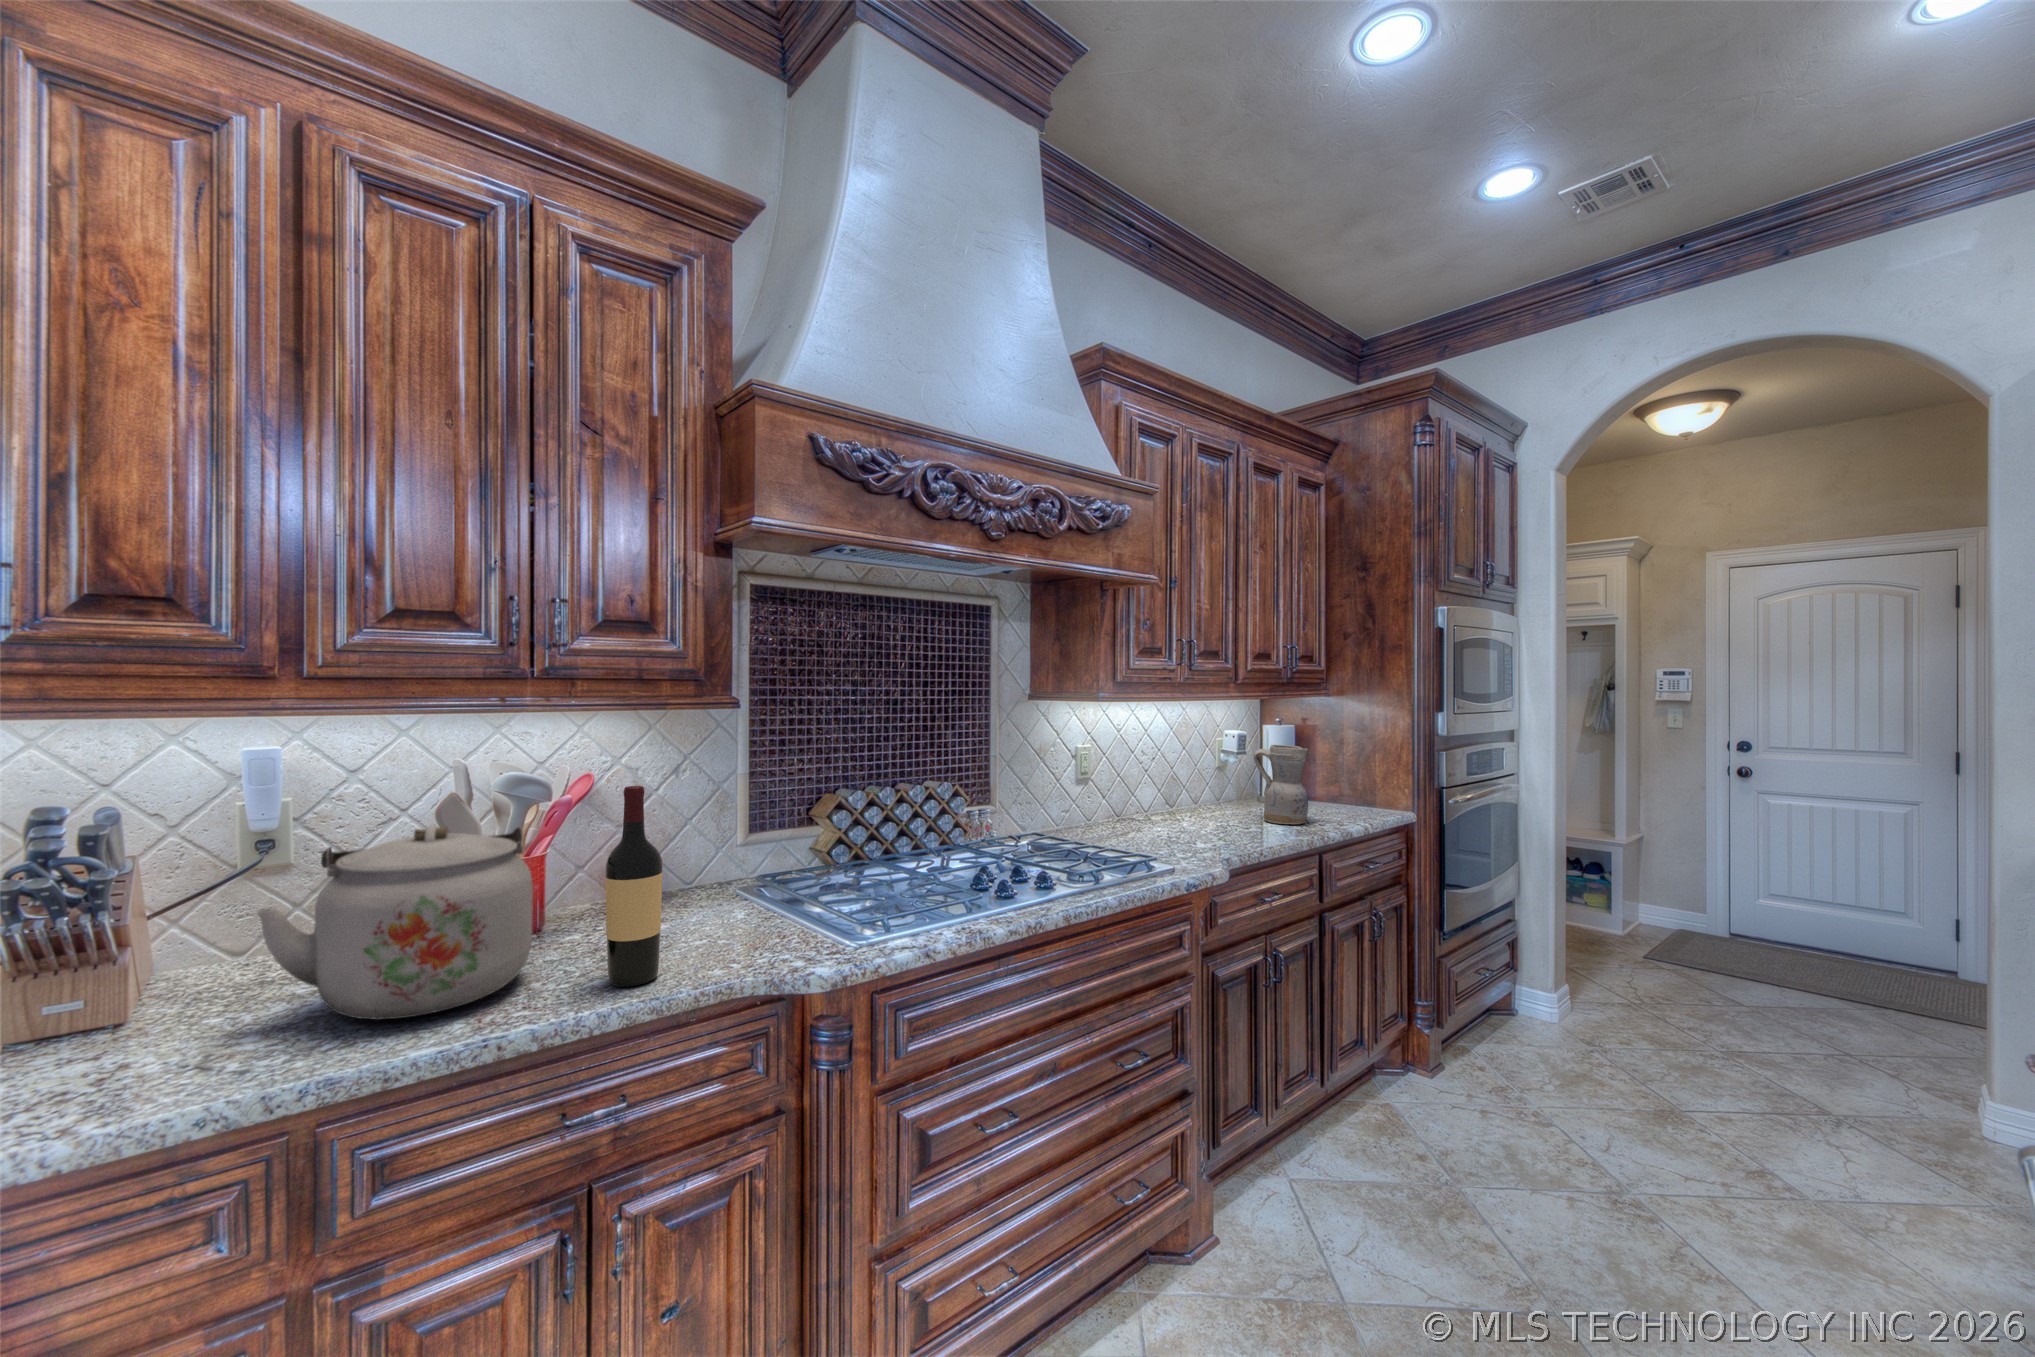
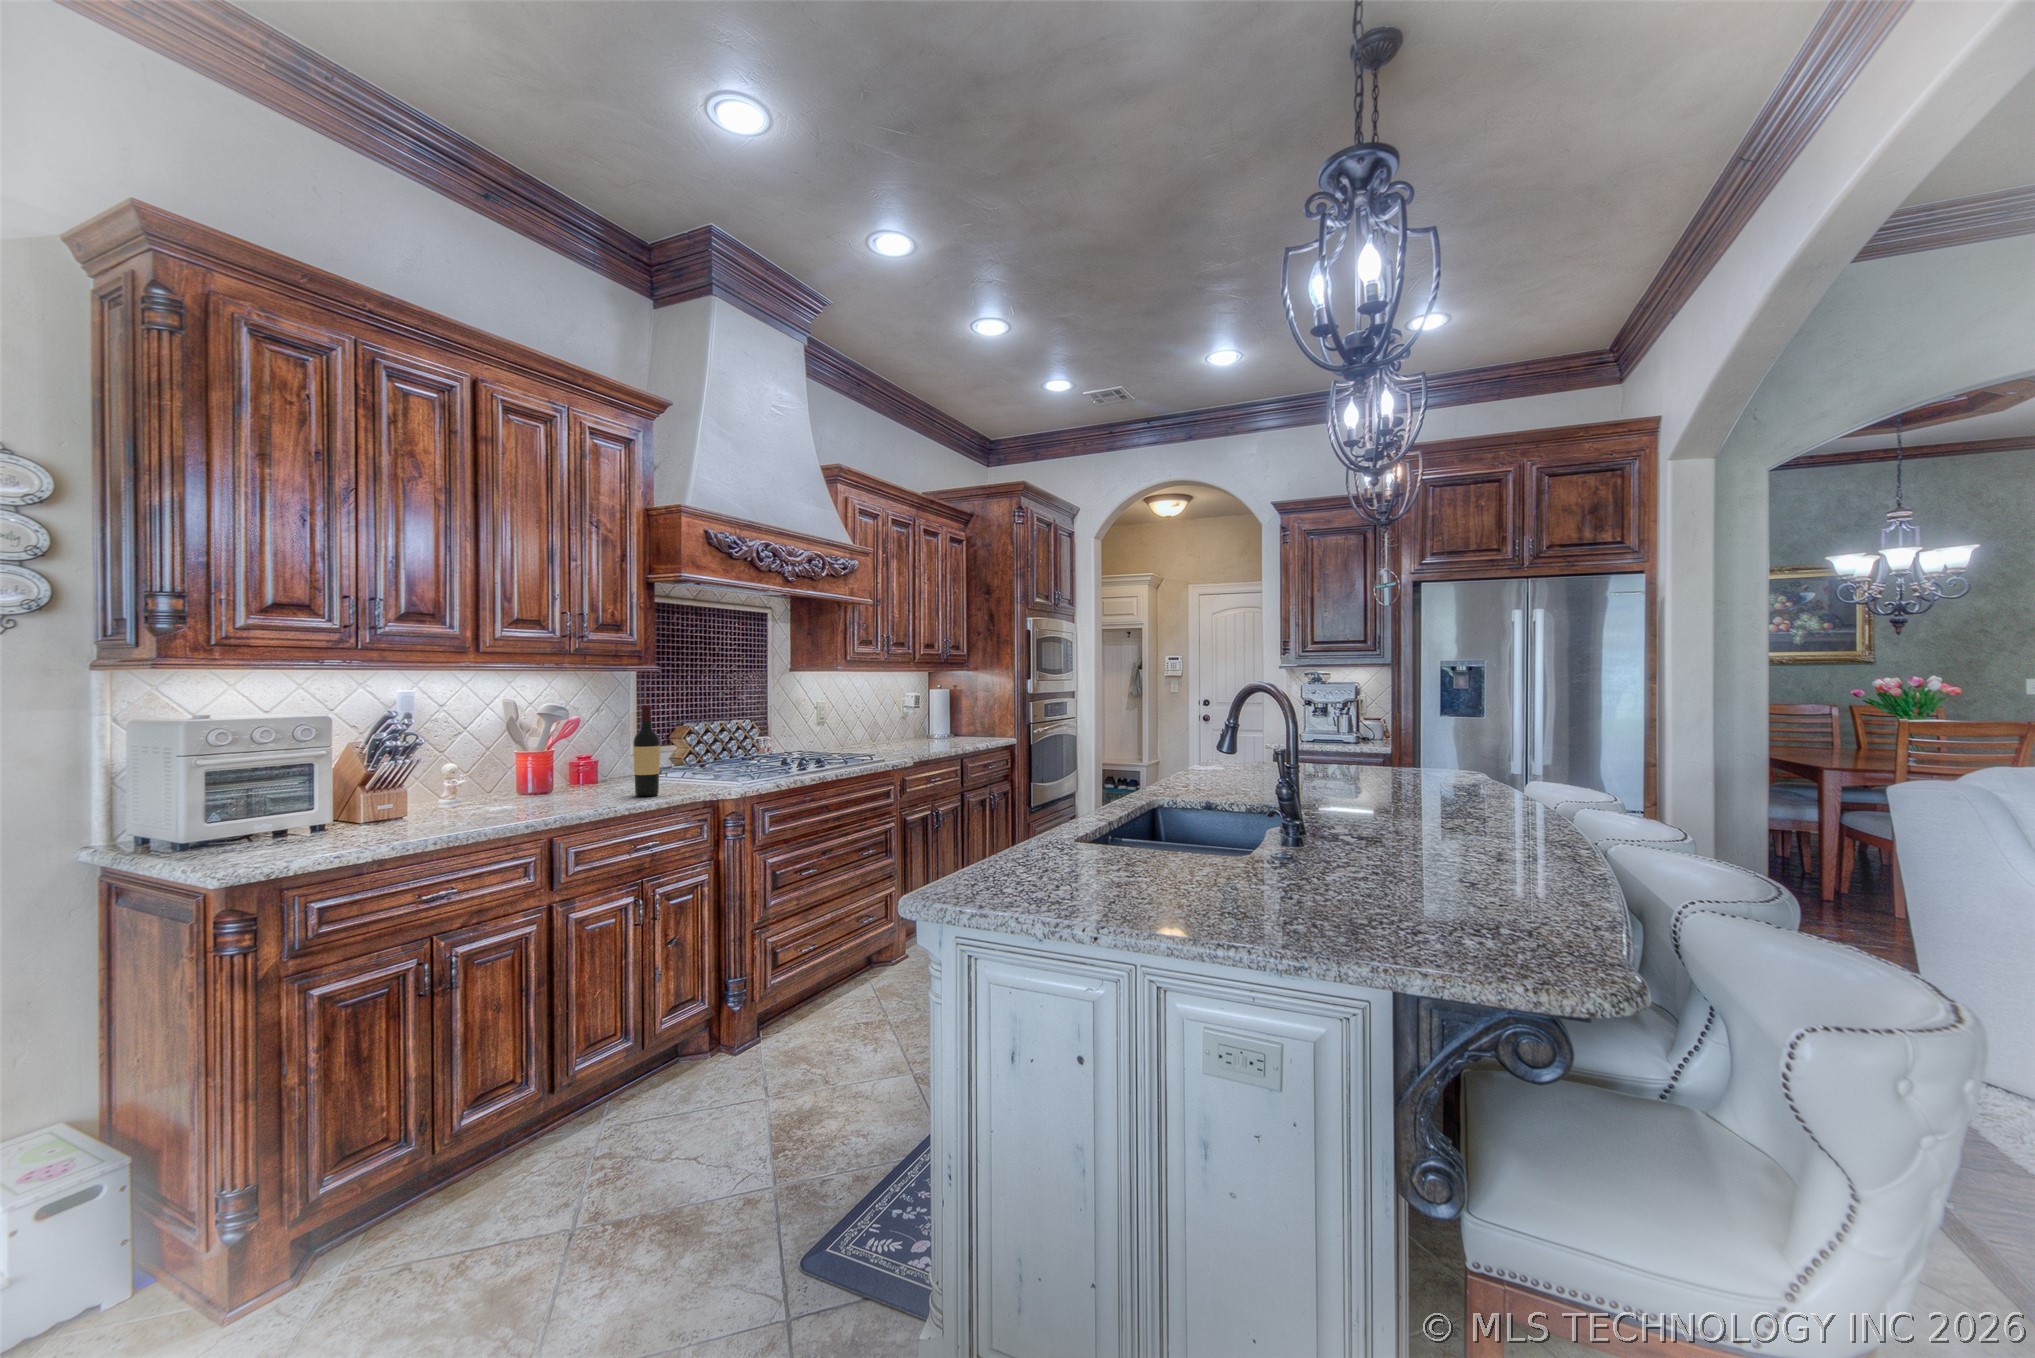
ceramic pitcher: present [1254,745,1308,824] -> none [925,700,956,746]
kettle: present [256,825,533,1020] -> none [487,723,598,806]

